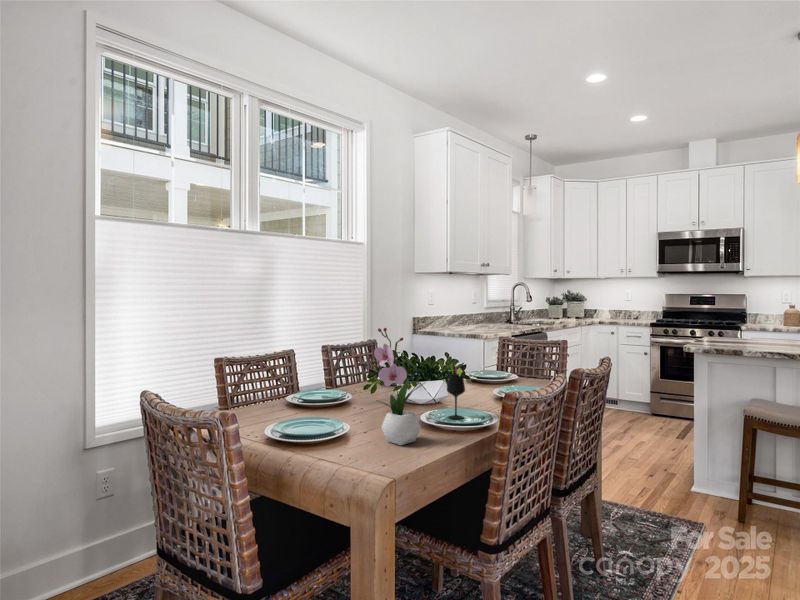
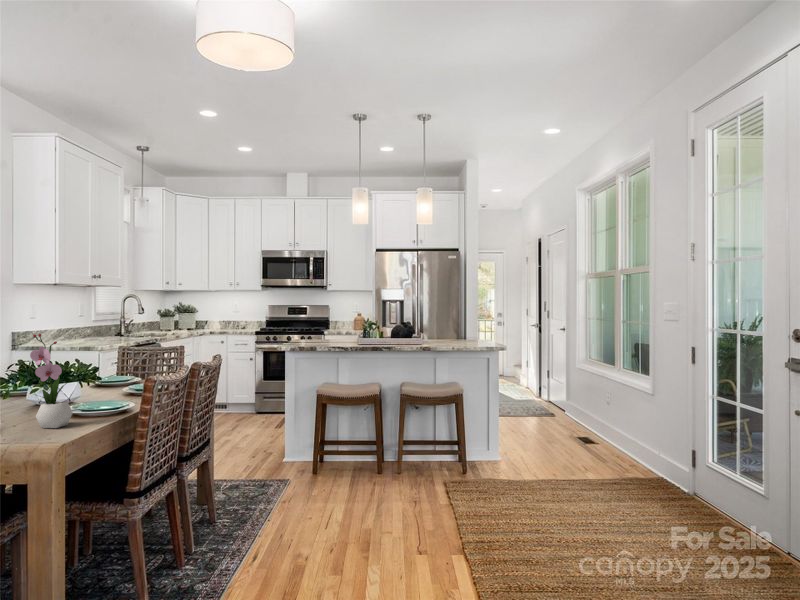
wine glass: present [447,364,465,419] -> none [87,363,104,410]

